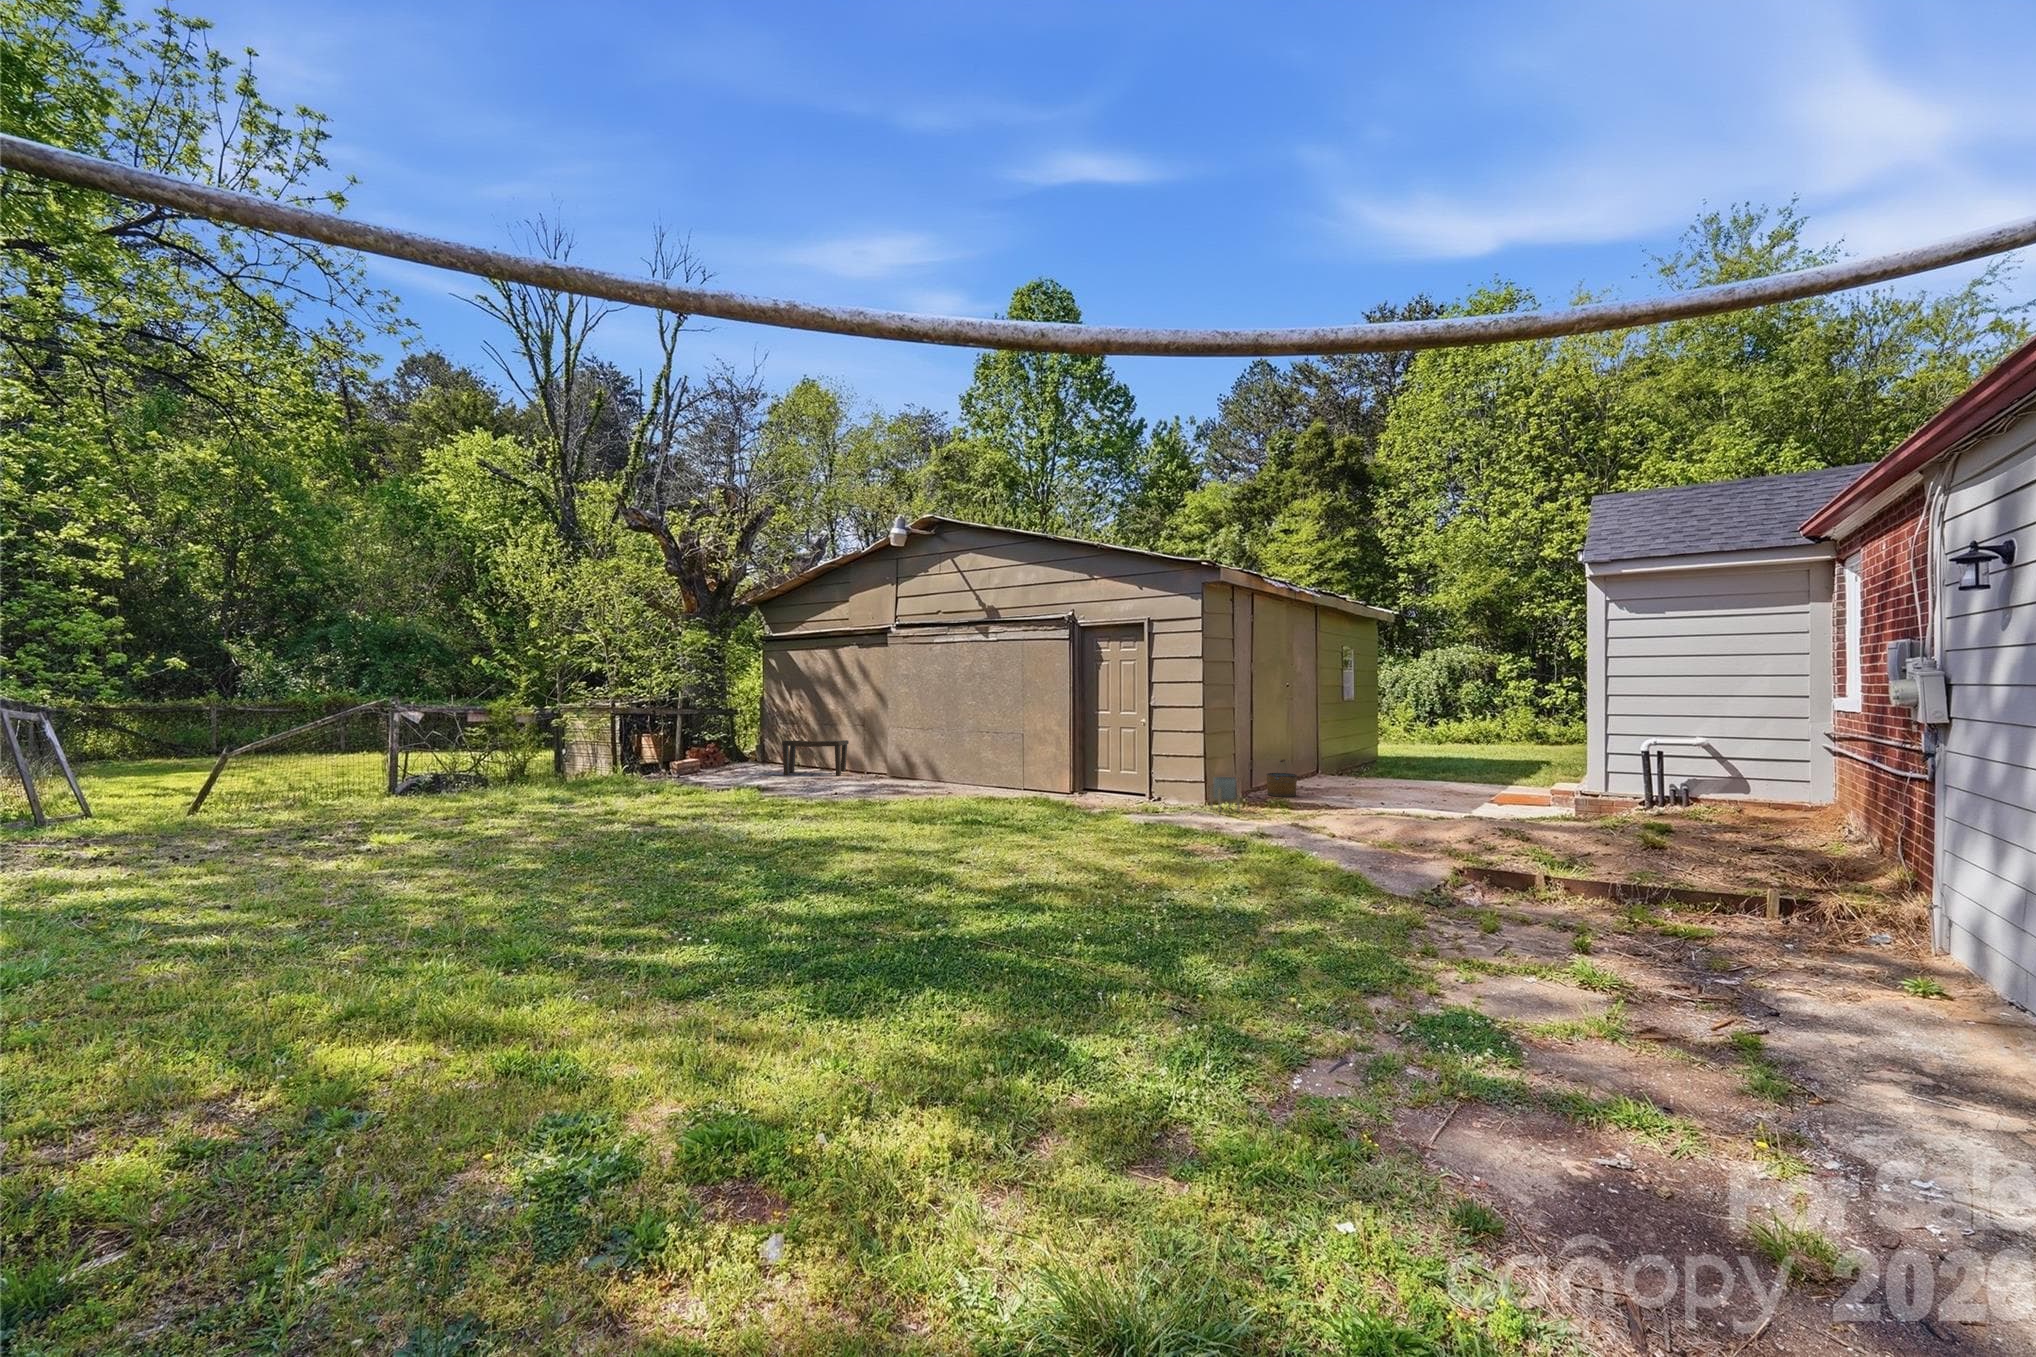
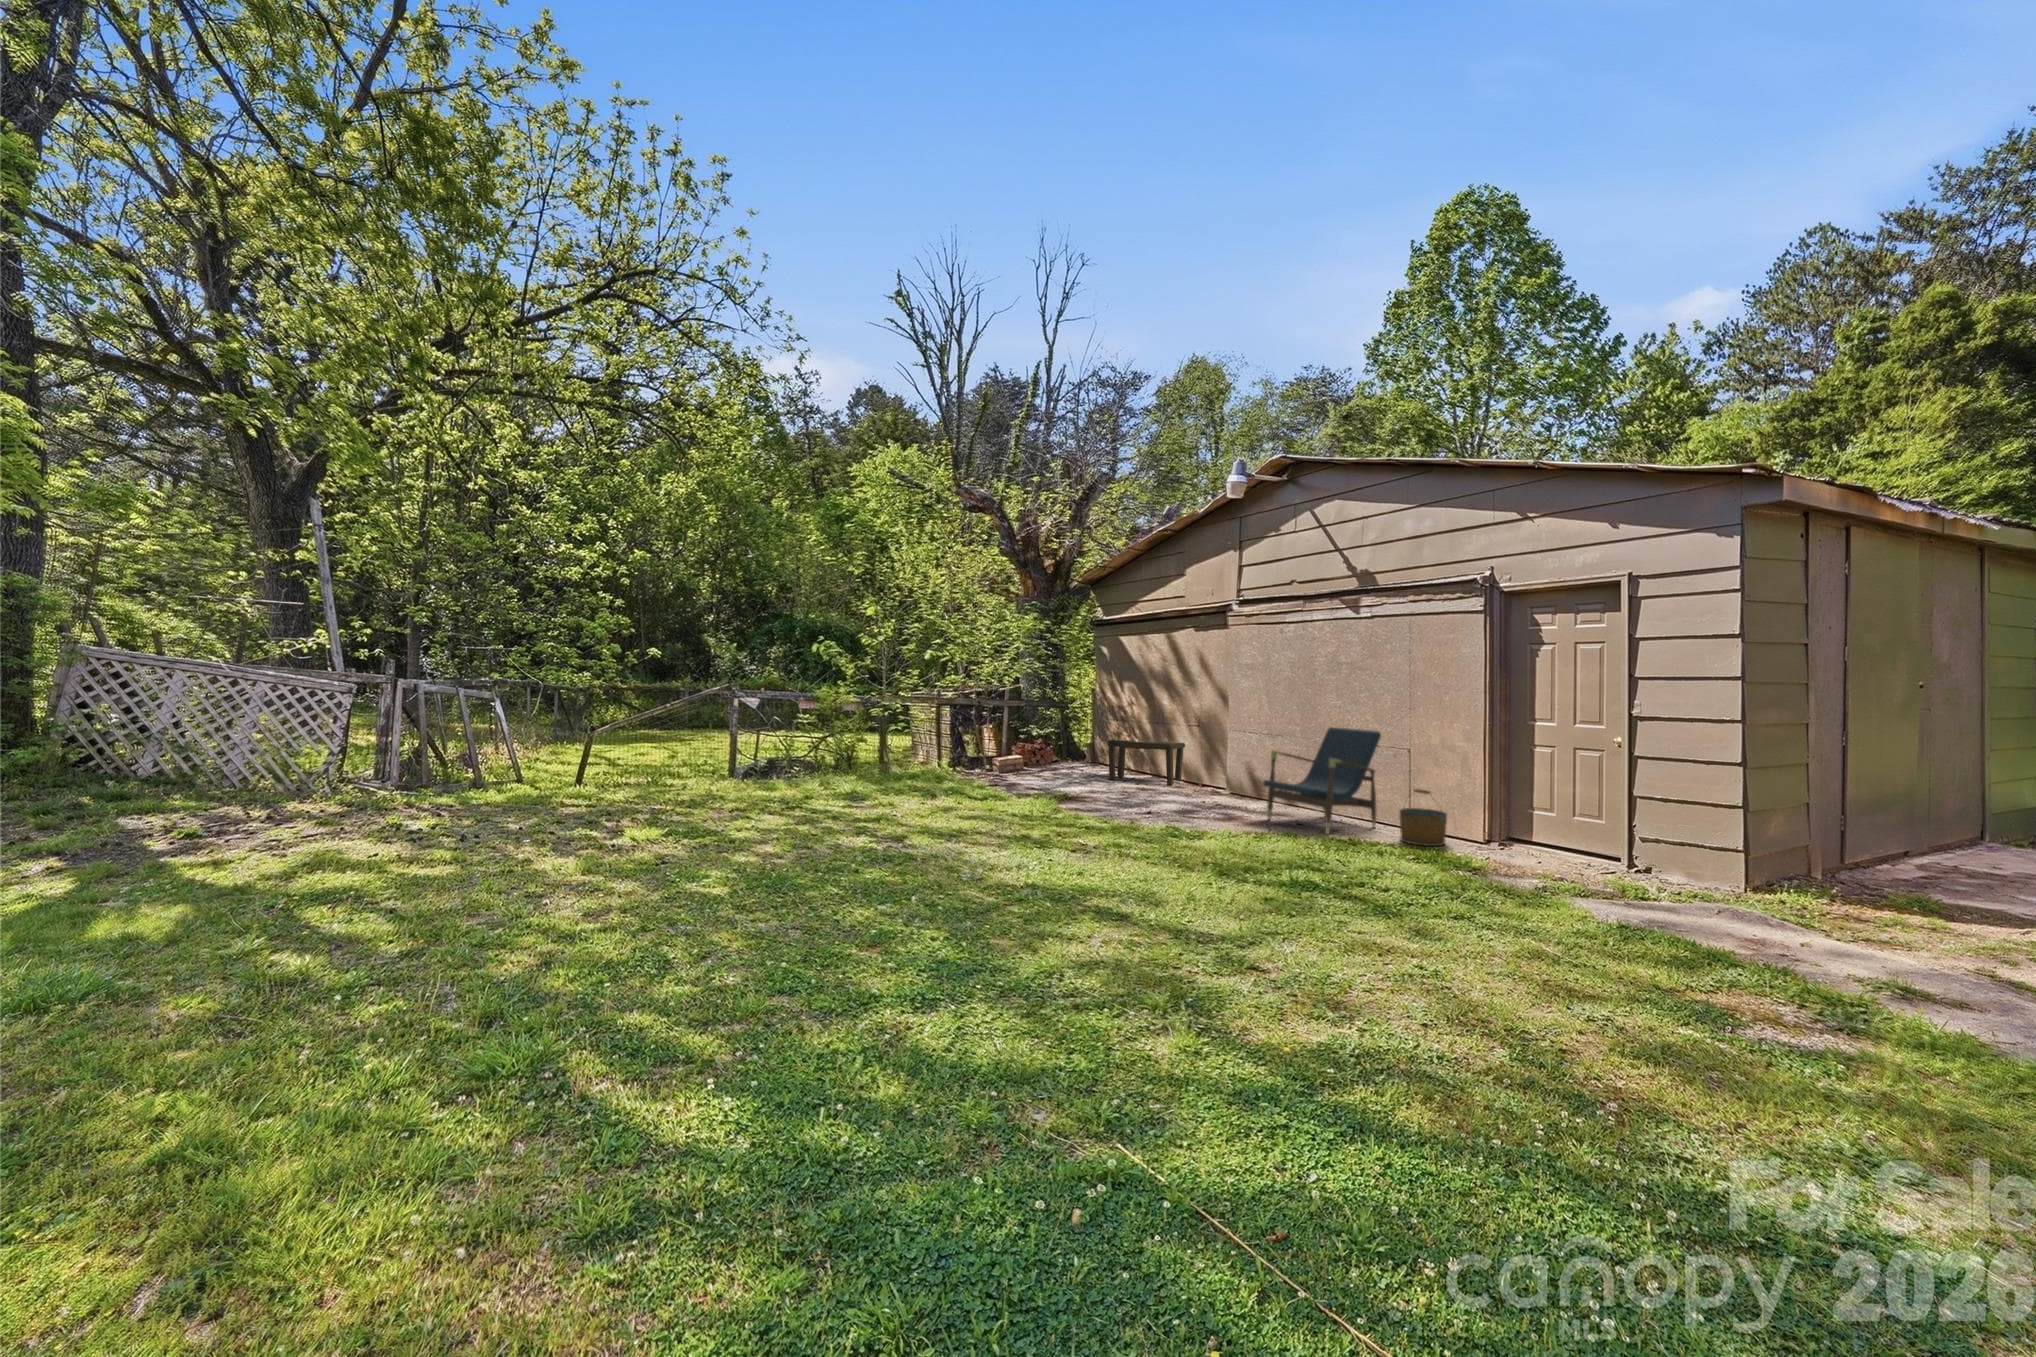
lounge chair: none [925,721,1005,797] -> present [1263,727,1381,834]
bucket: present [1266,759,1297,797] -> present [1399,789,1447,846]
planter: present [1210,777,1240,812] -> none [1758,847,1829,916]

